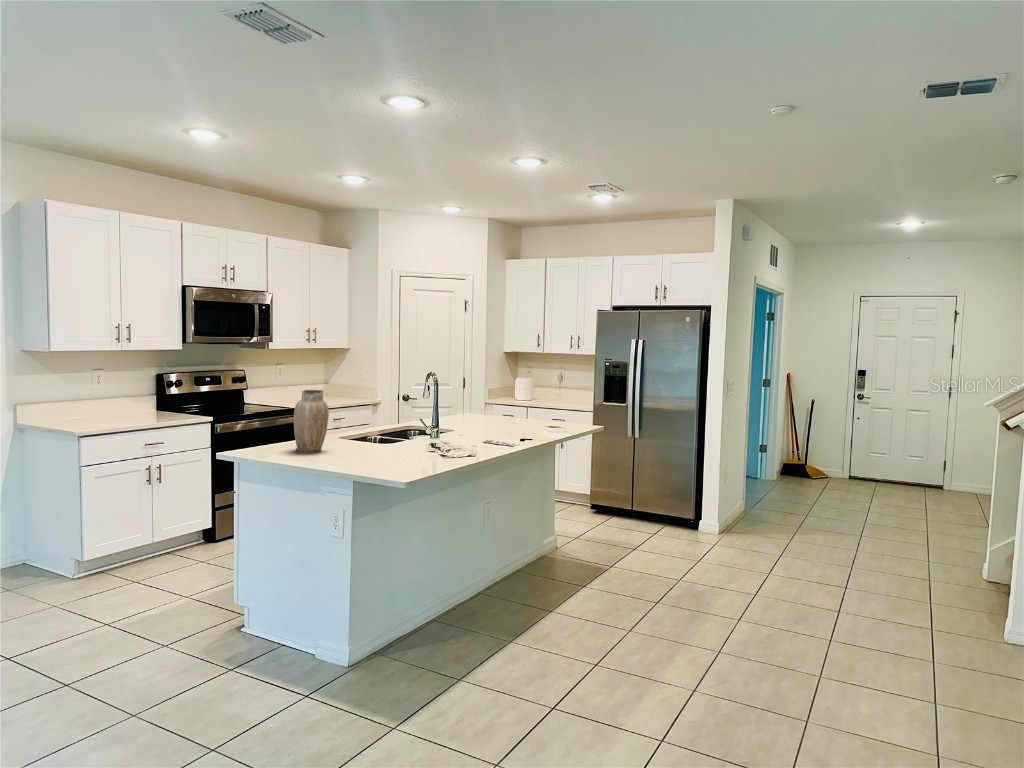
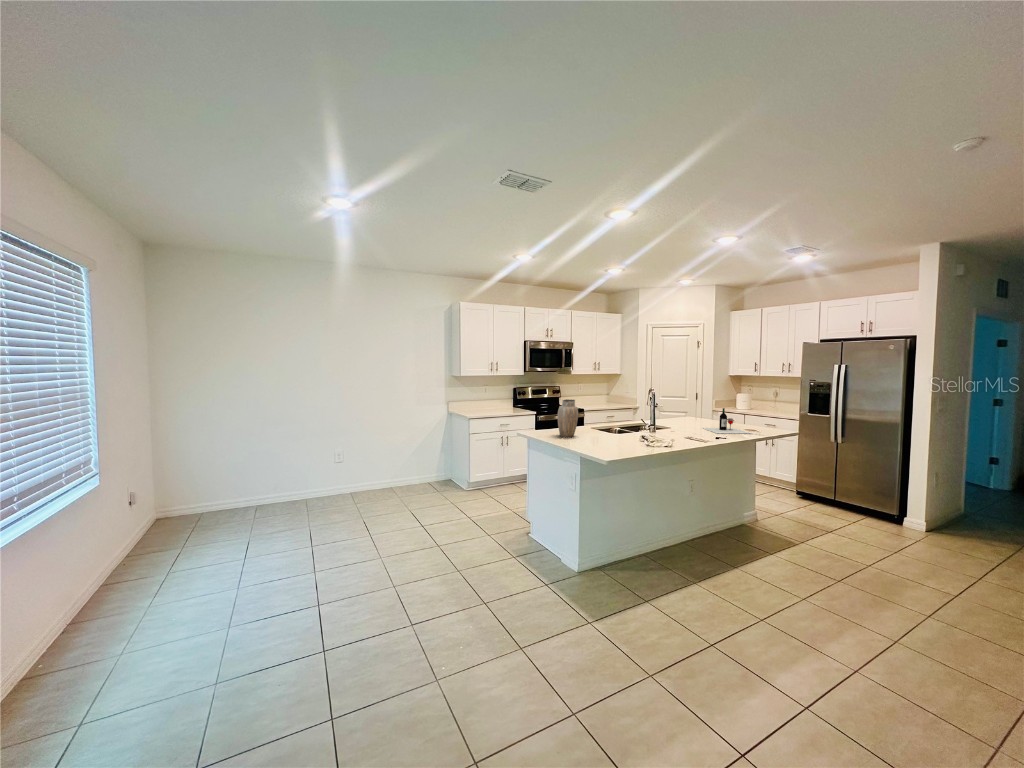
wine bottle: none [491,398,557,433] -> present [703,408,749,434]

